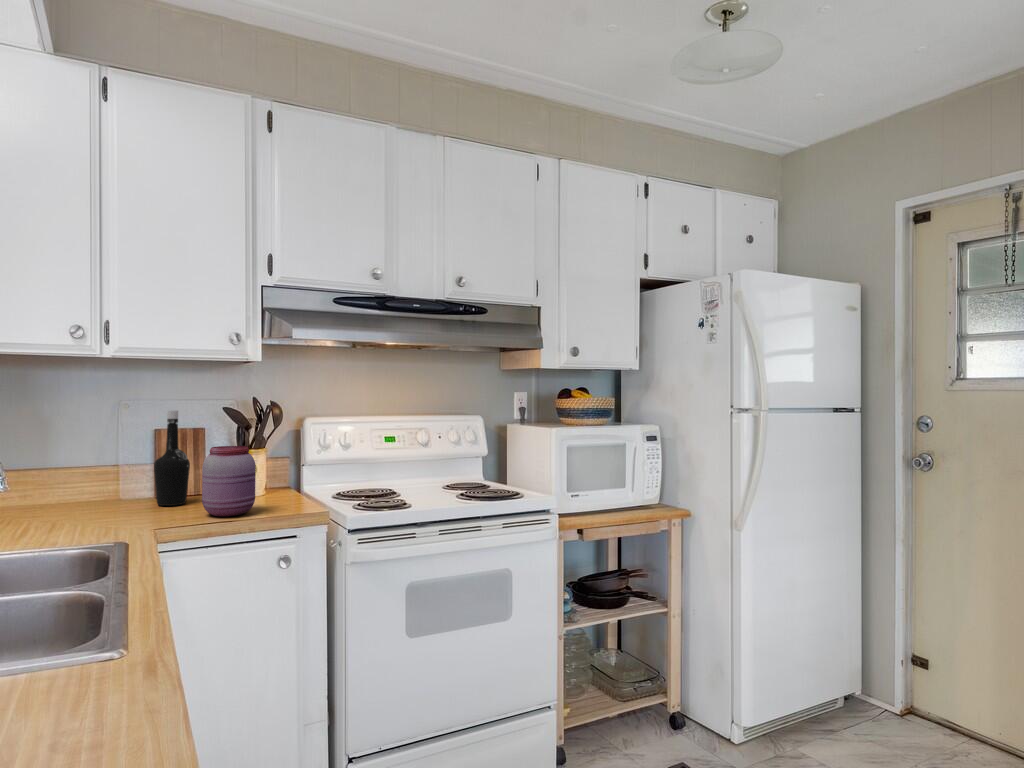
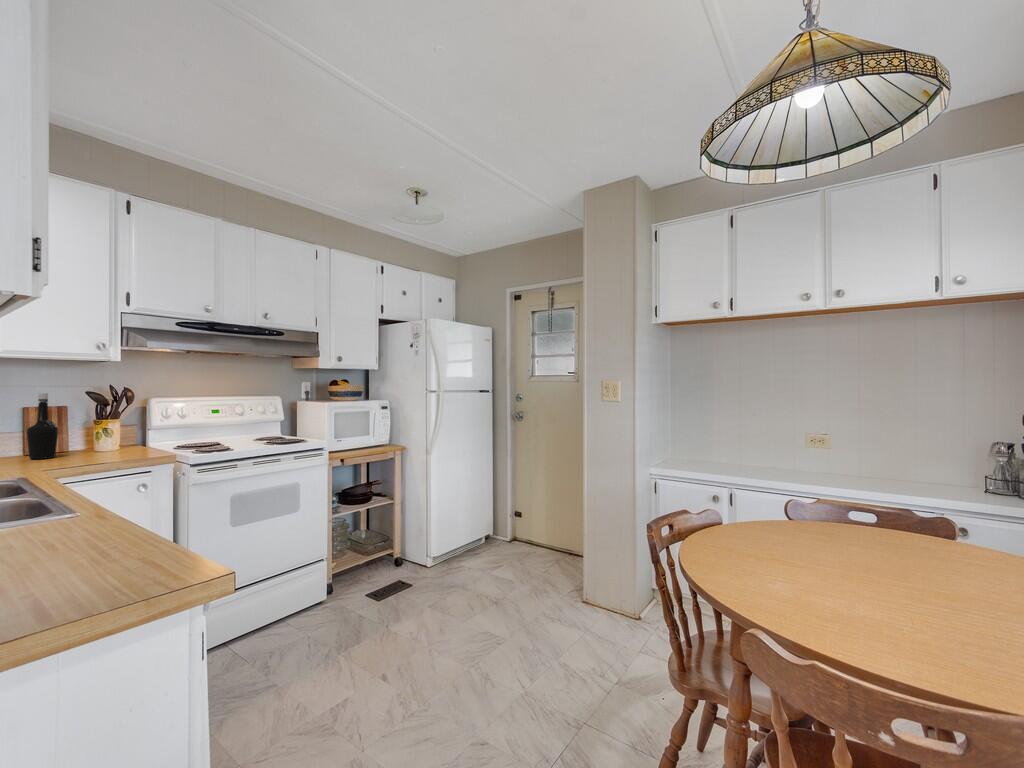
jar: present [202,446,256,516] -> none [75,416,119,461]

